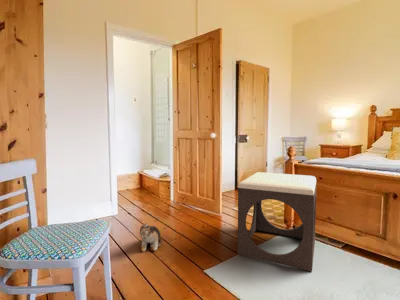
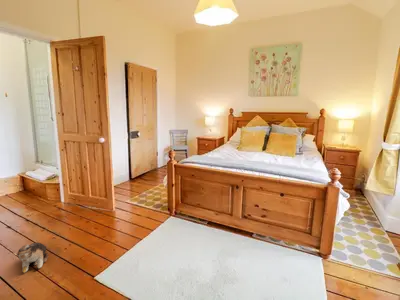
footstool: present [238,172,317,271] -> none [125,174,190,252]

